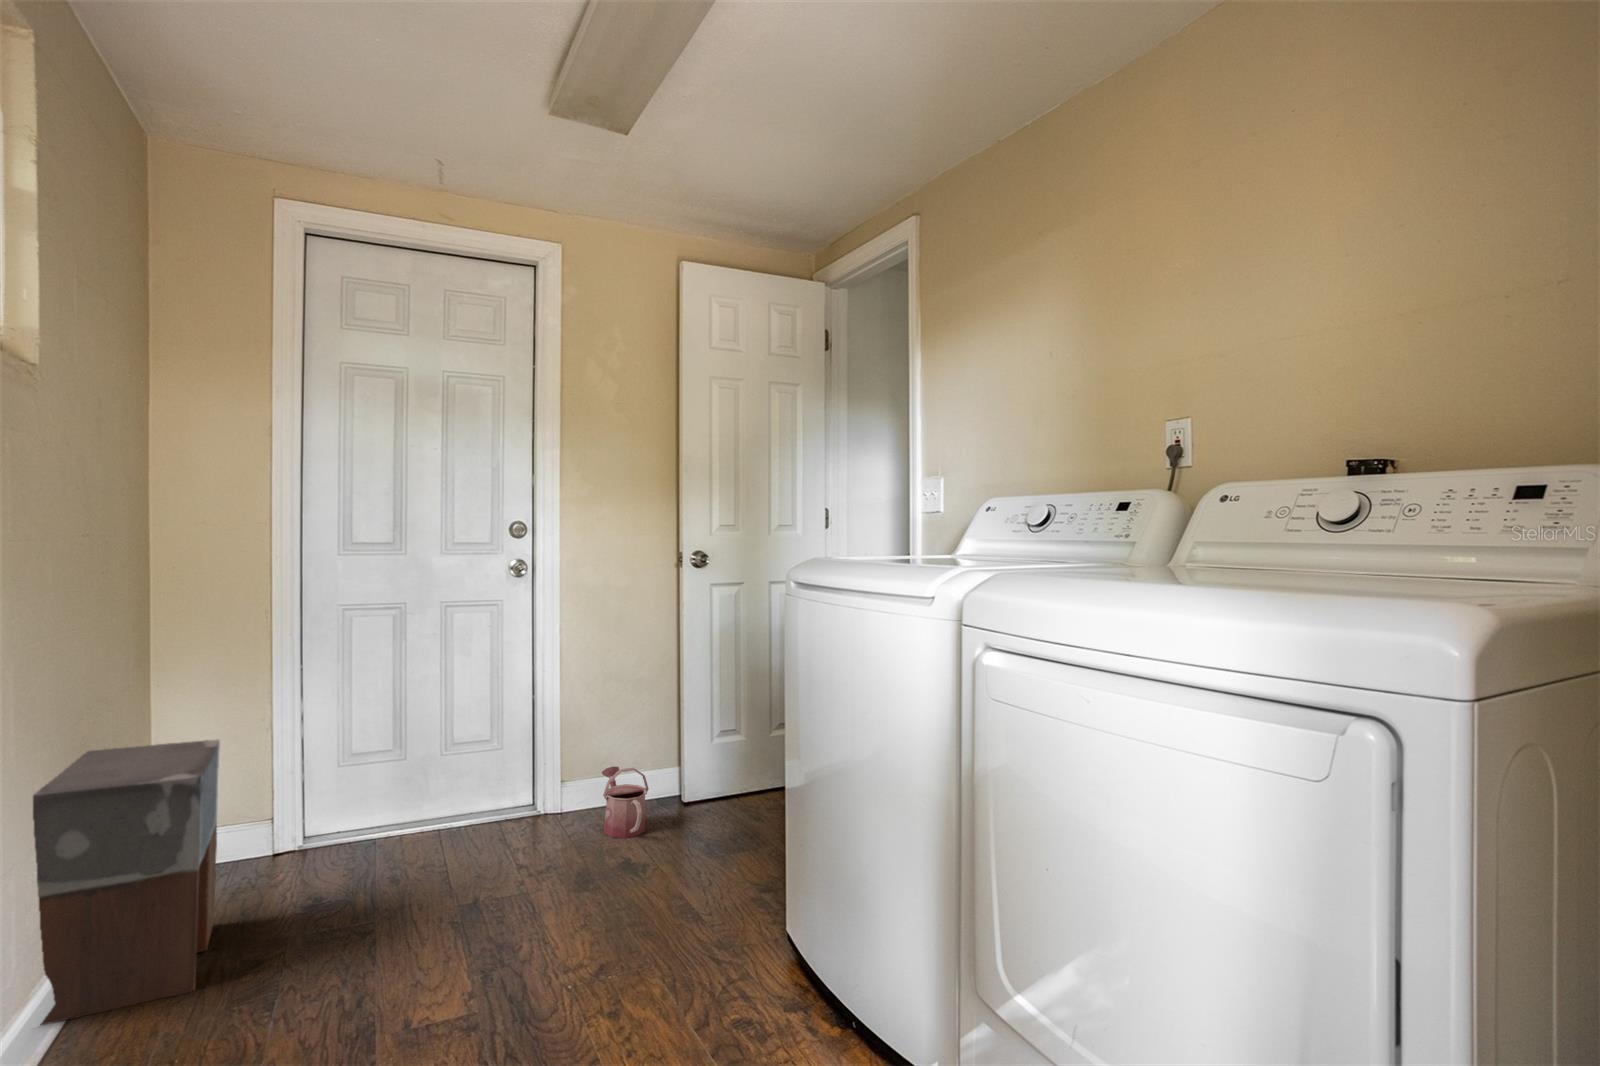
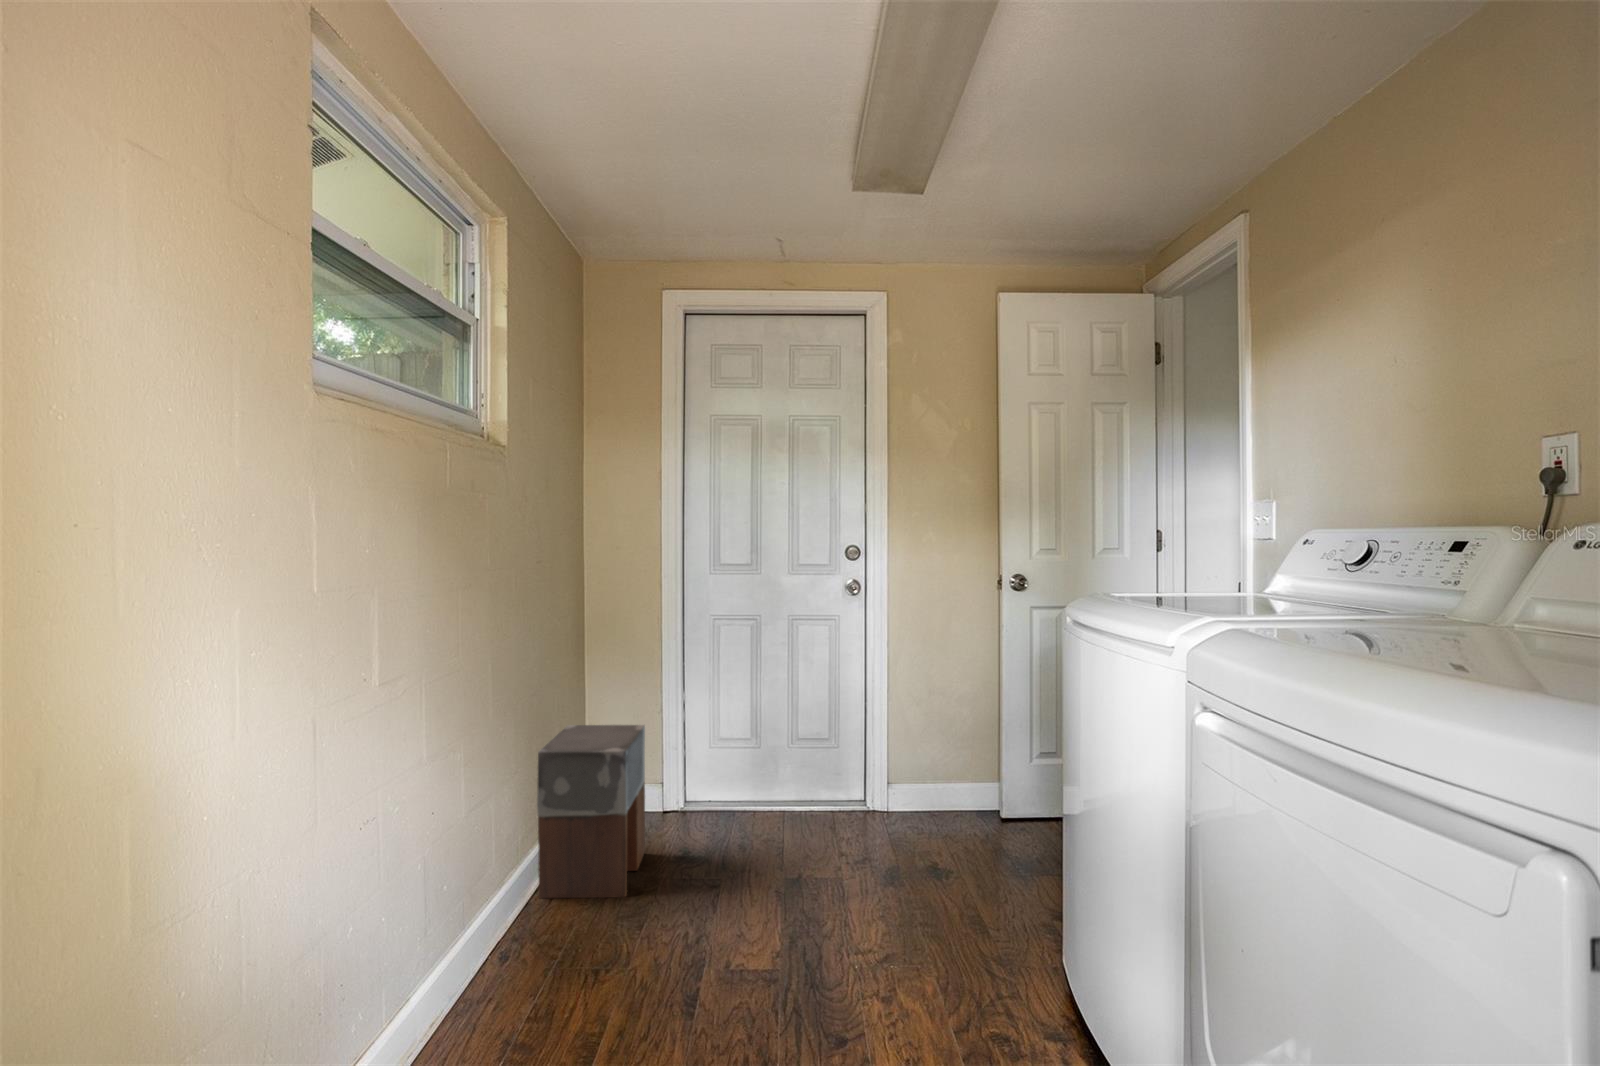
watering can: present [602,767,649,838] -> none [918,777,959,843]

